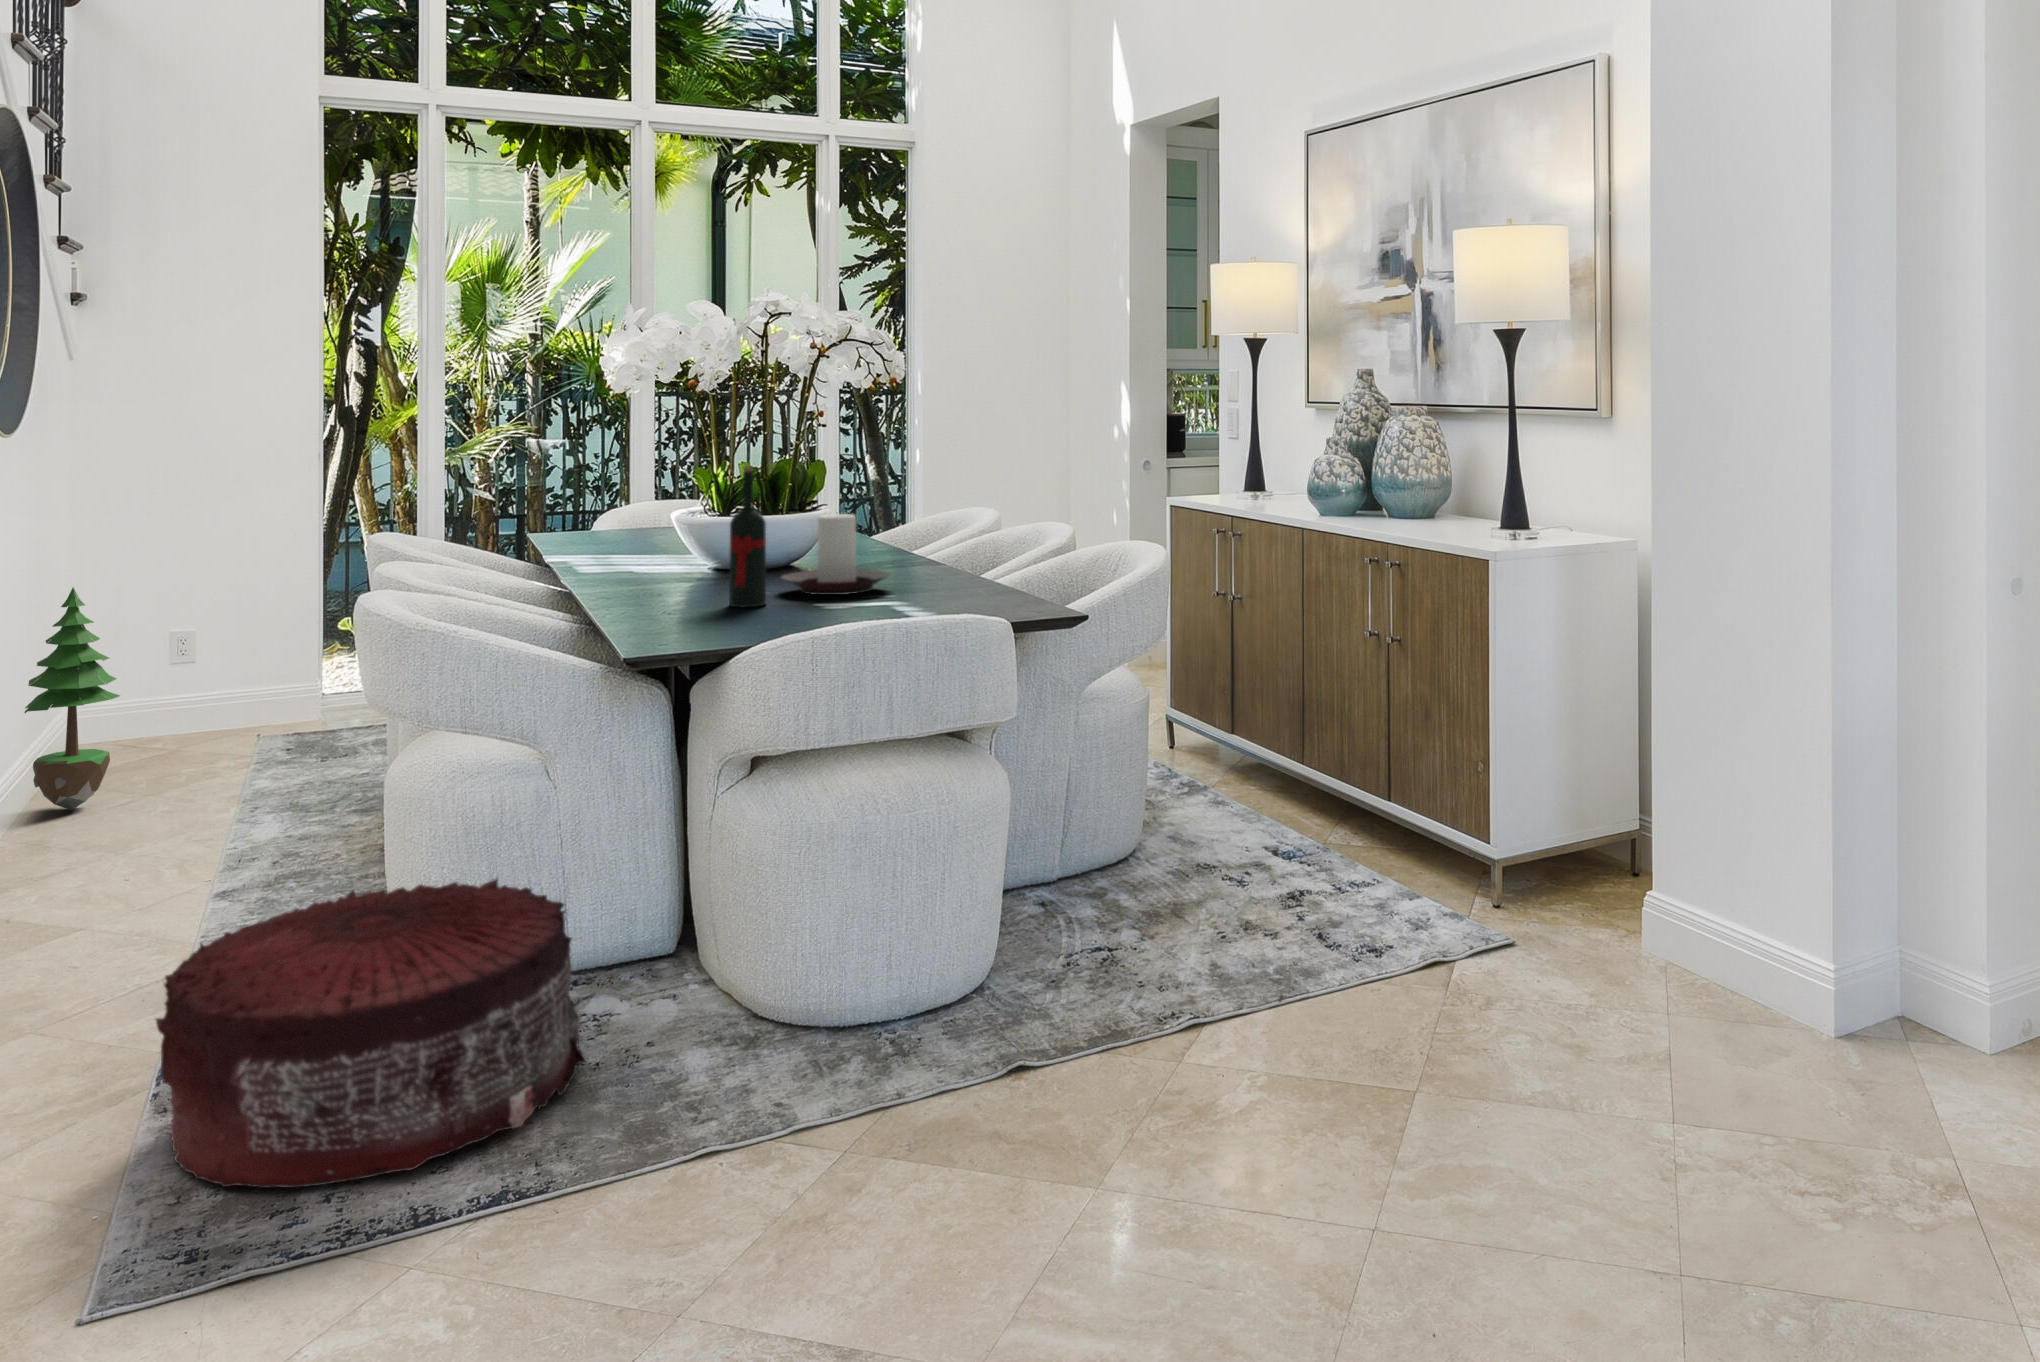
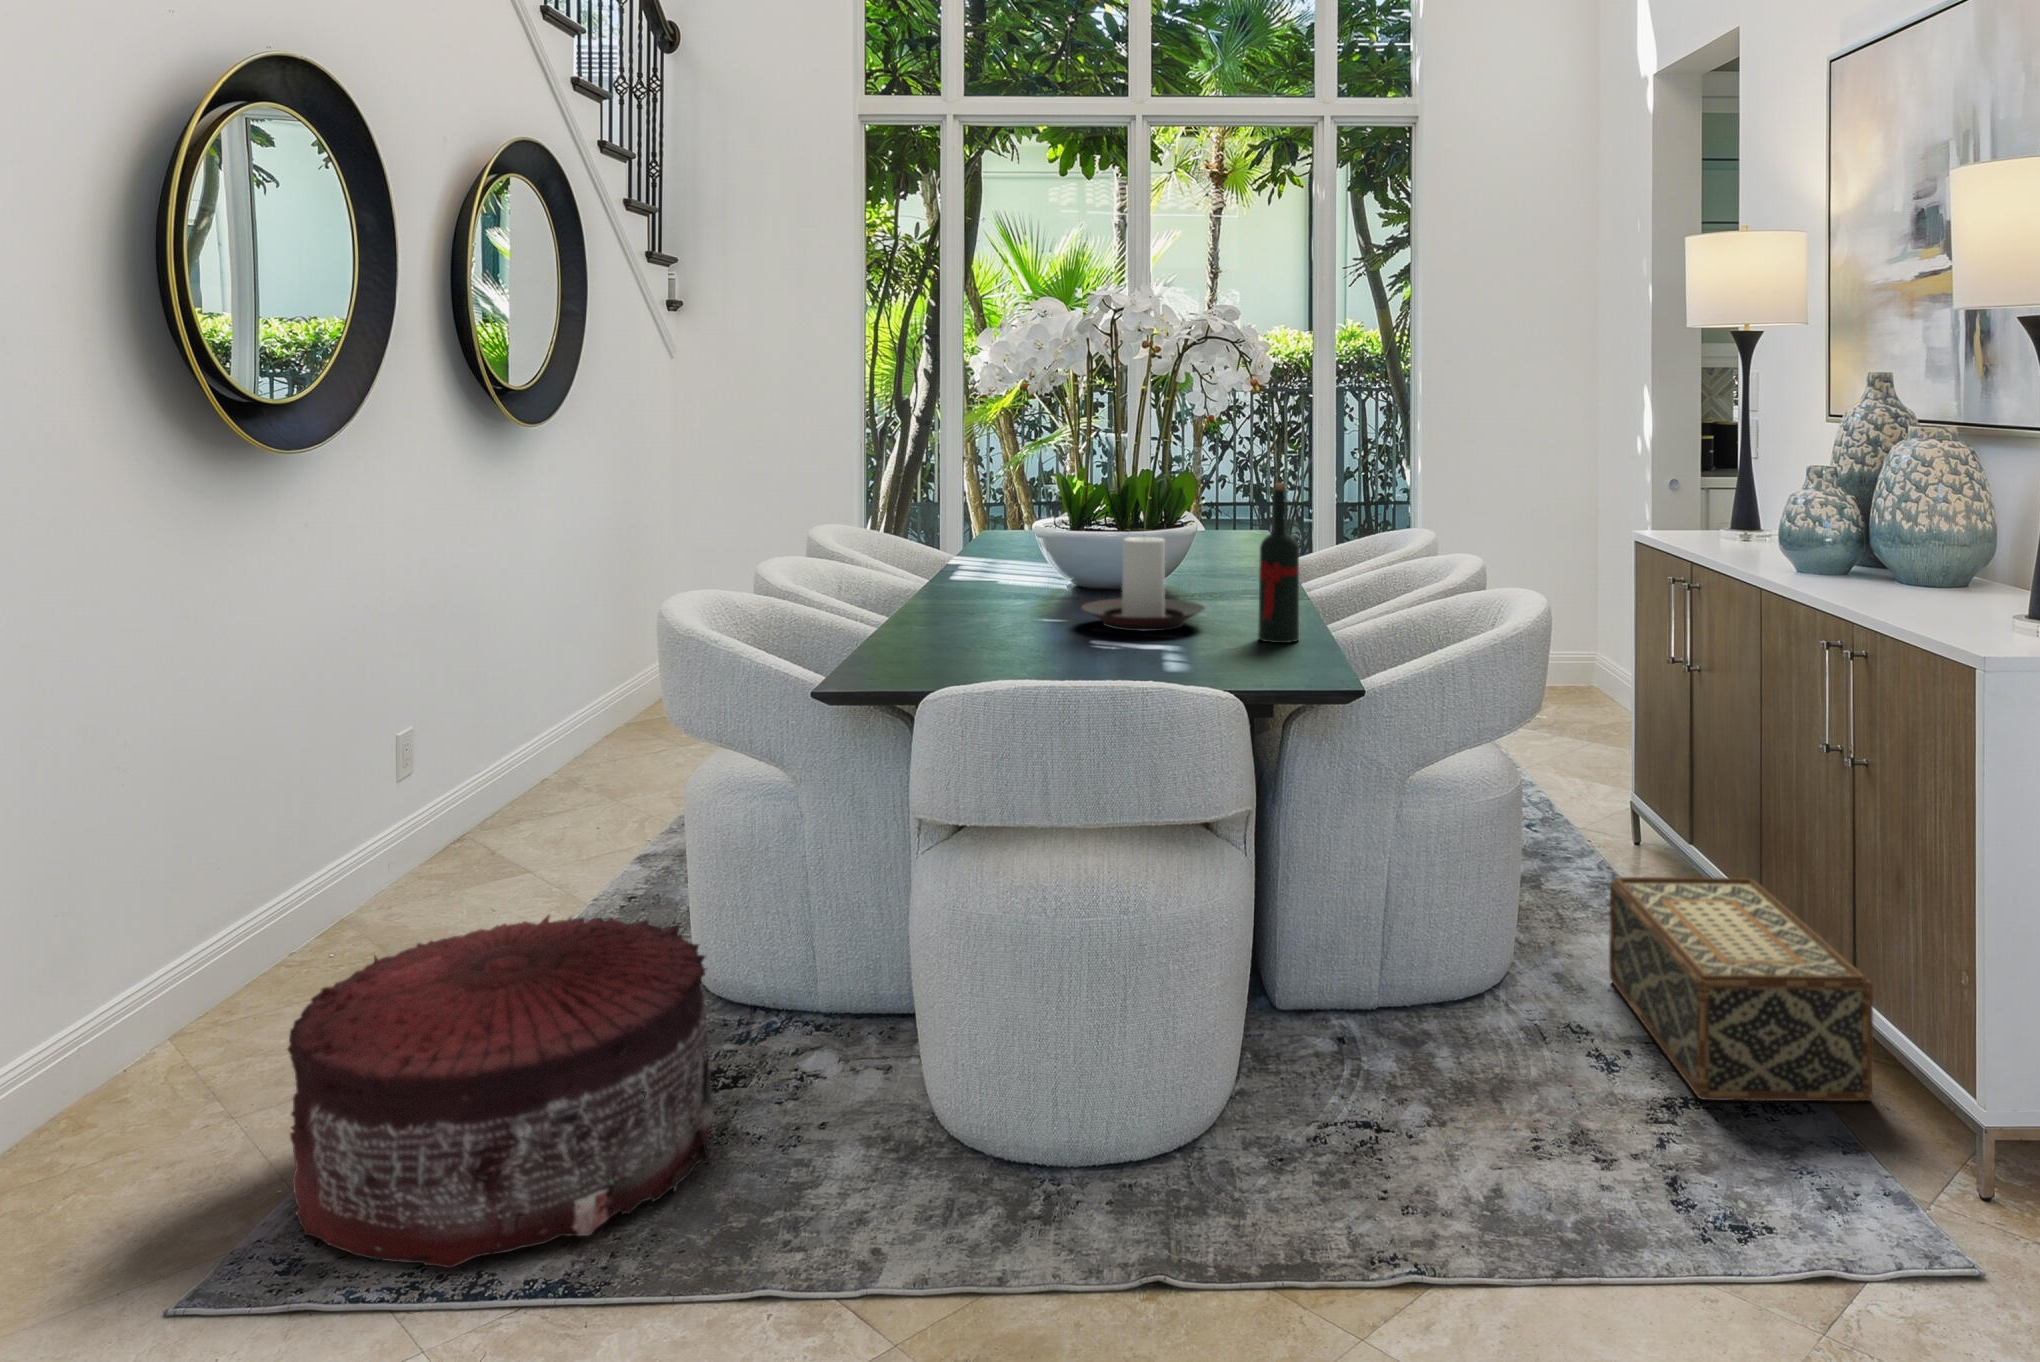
wine bottle: present [729,466,766,607] -> present [1258,483,1299,643]
potted tree: present [25,588,120,810] -> none [555,556,631,754]
woven basket: none [1212,747,1416,892] -> present [1609,877,1873,1101]

